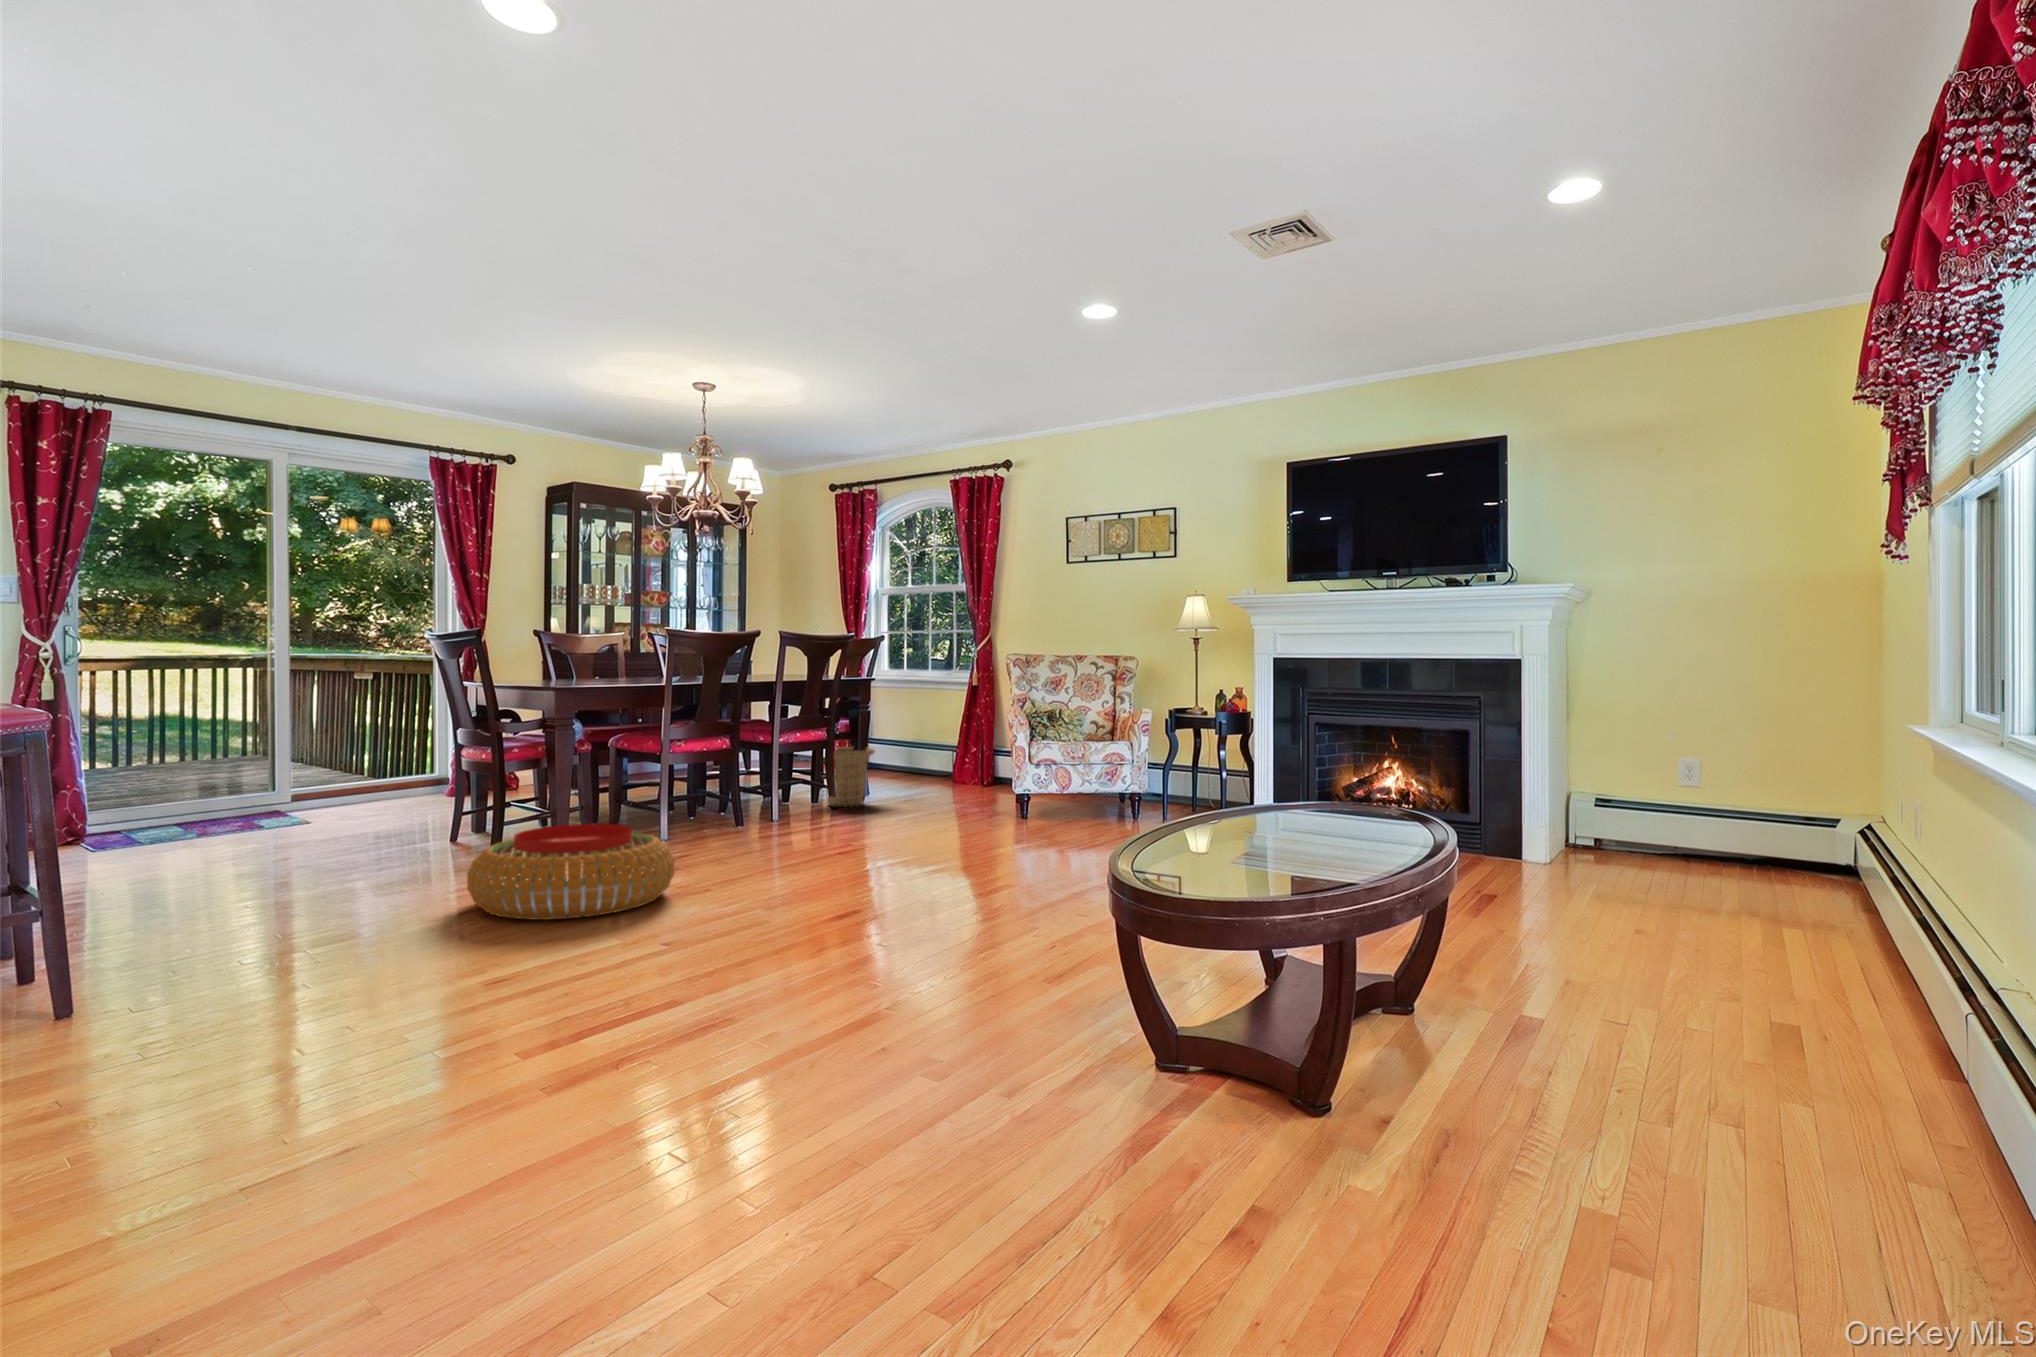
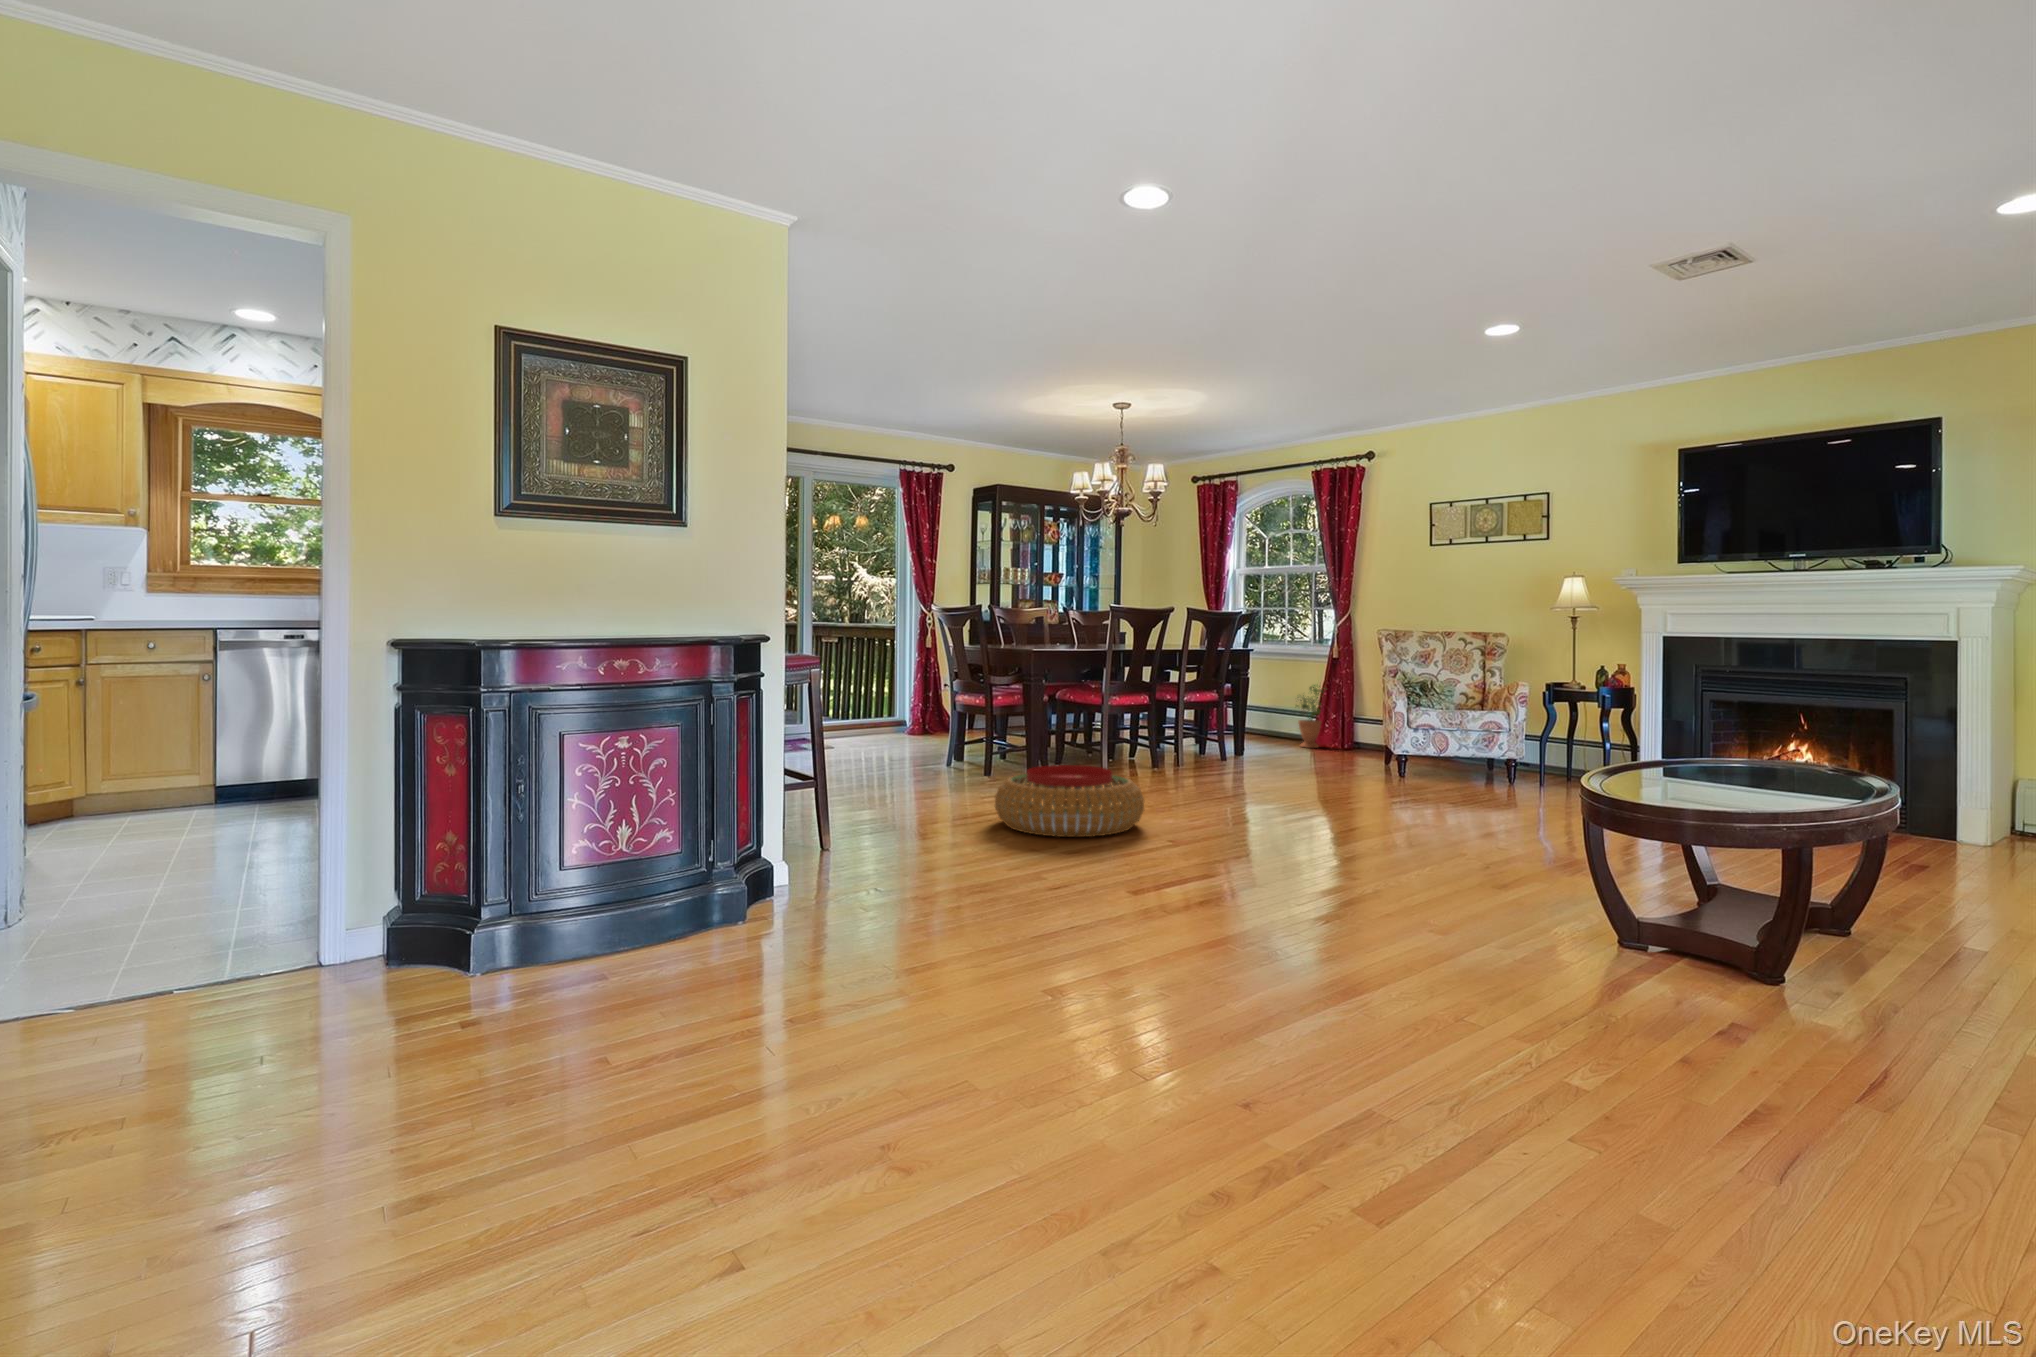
potted plant: none [933,712,968,786] -> present [1295,685,1325,748]
basket: present [826,747,875,807] -> none [1203,710,1255,762]

